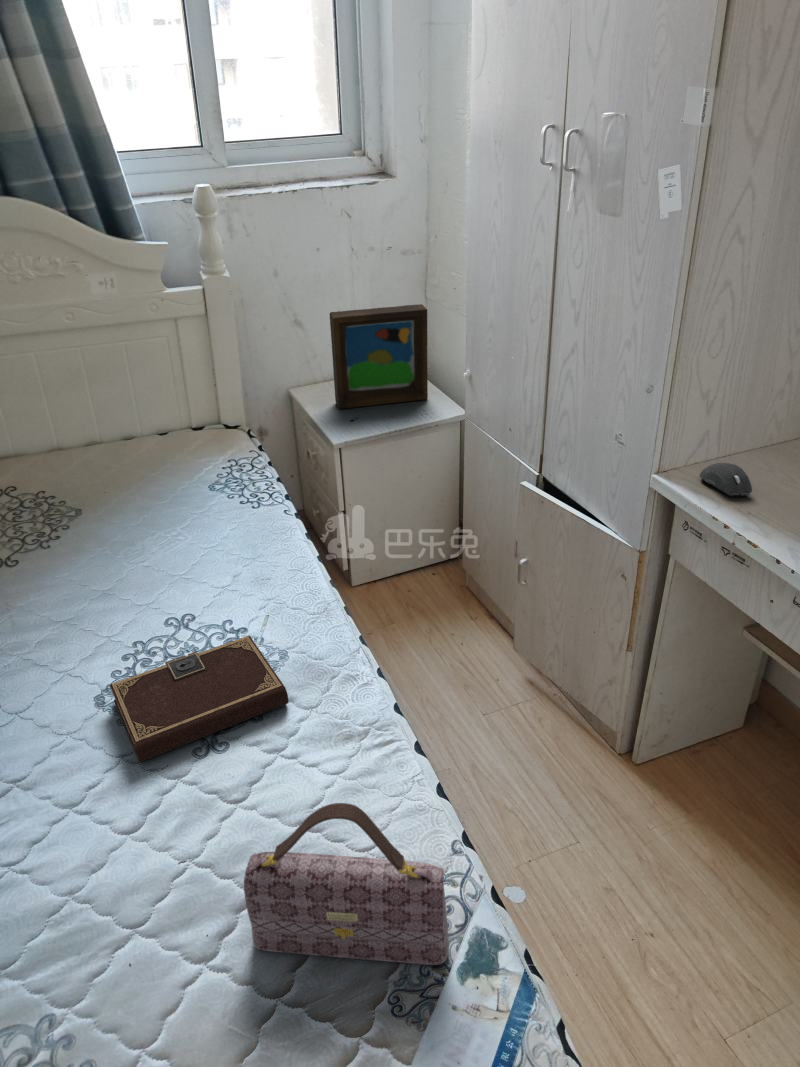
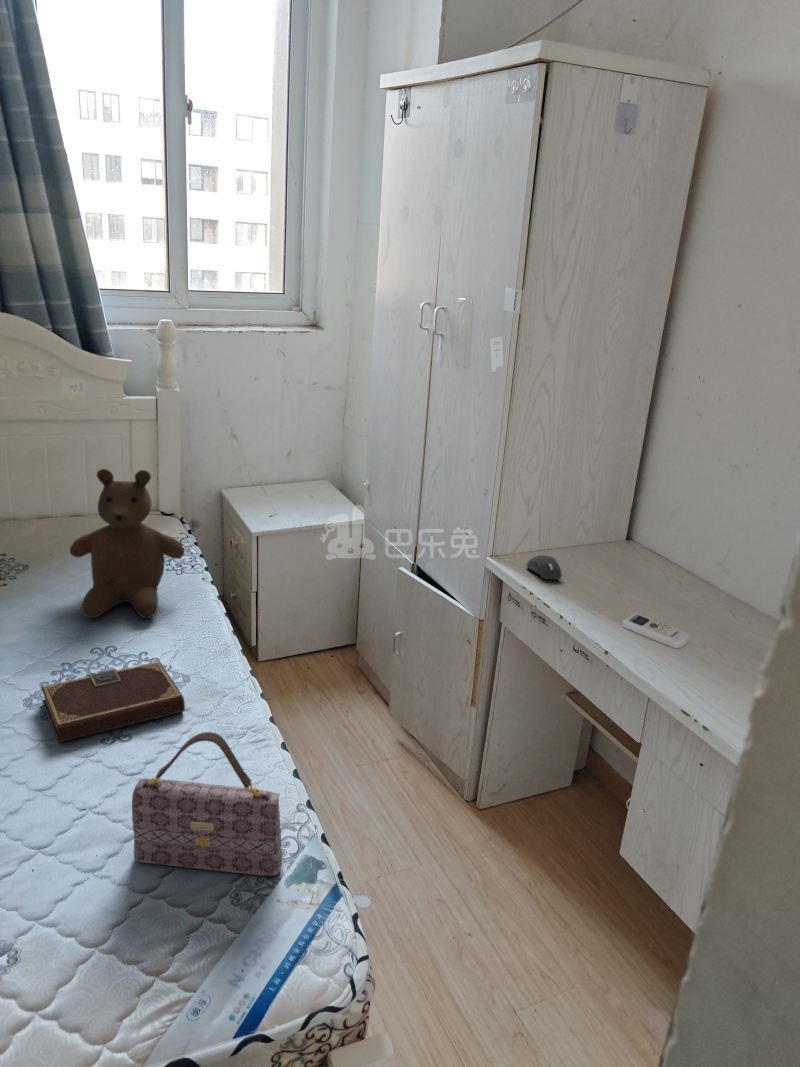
picture frame: present [330,304,428,409] -> none [260,429,343,510]
teddy bear: none [125,388,261,575] -> present [70,469,185,618]

